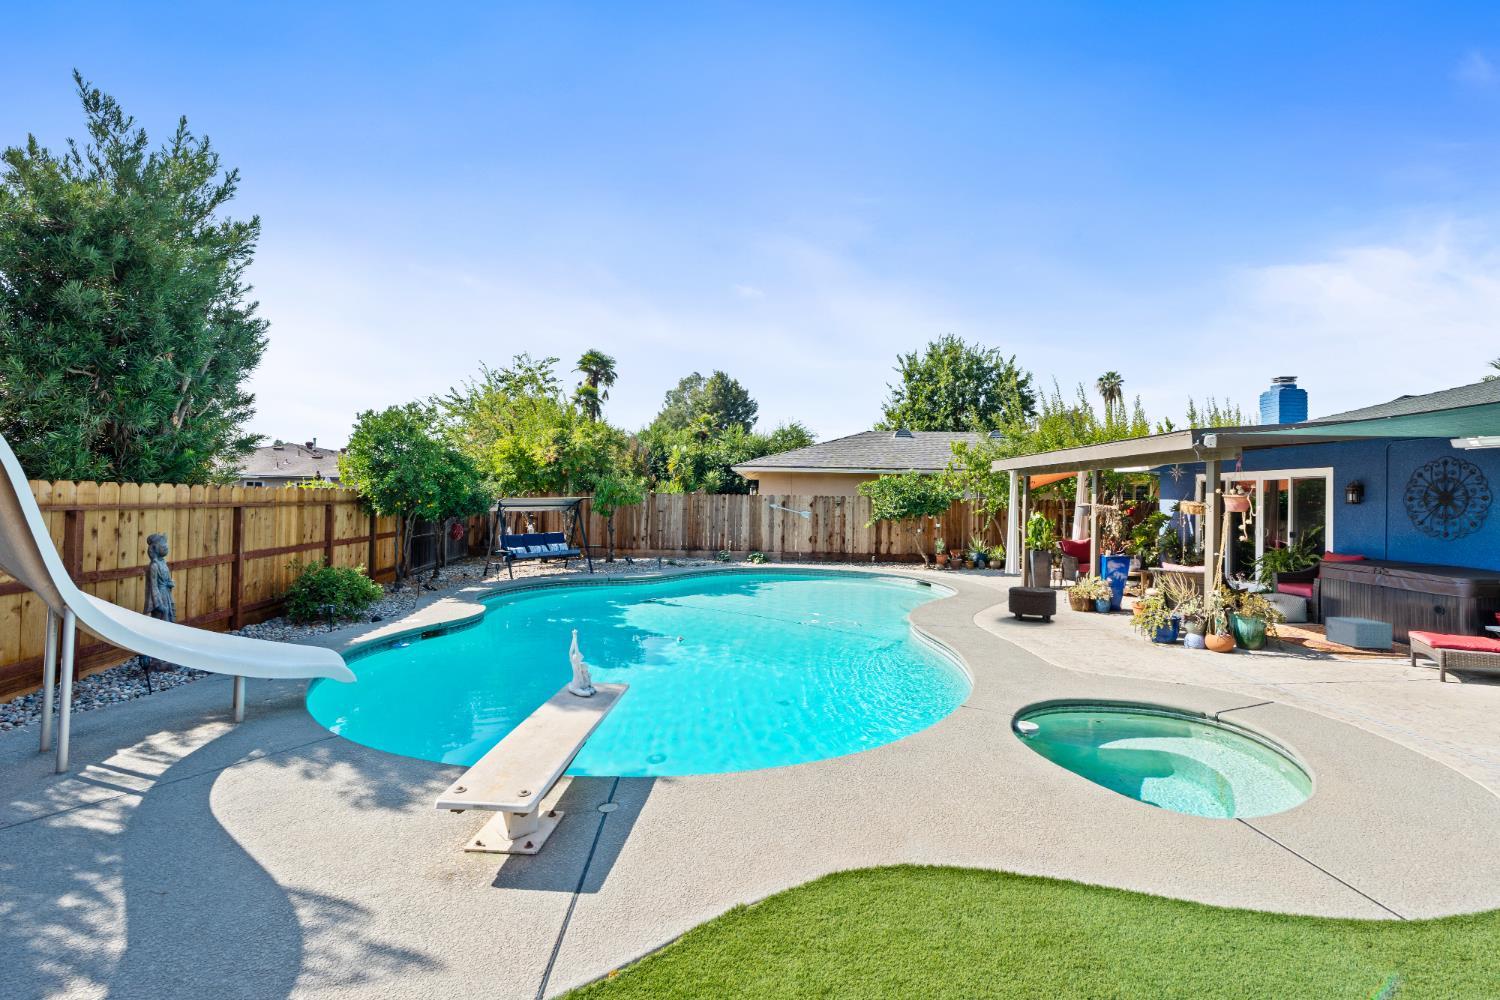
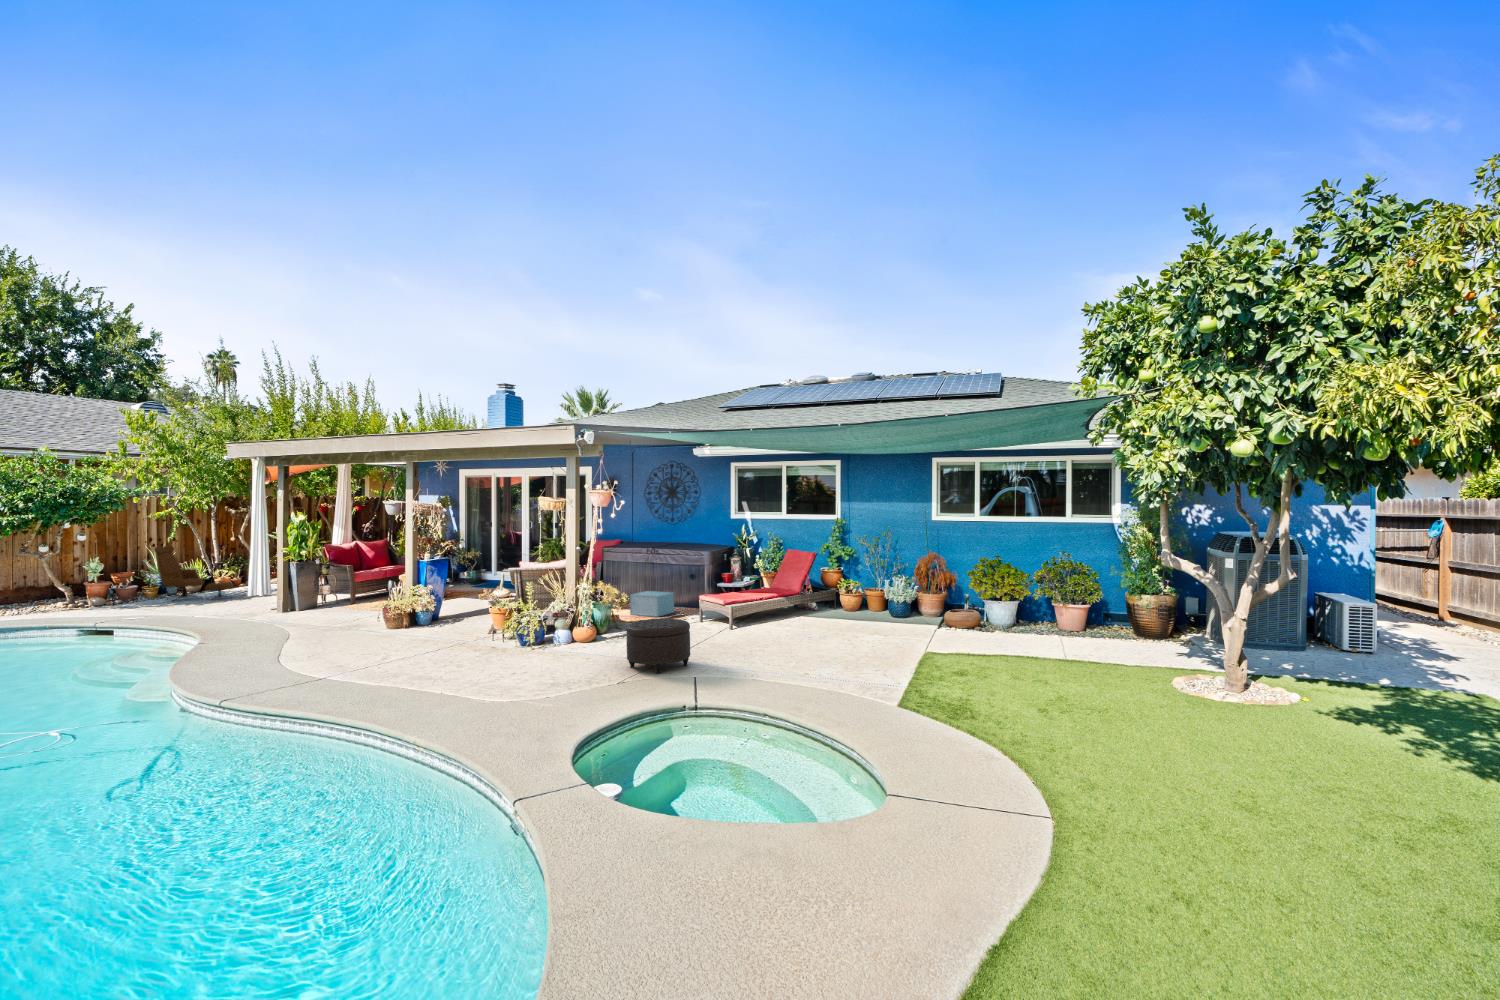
lounge chair: none [967,534,1011,576] -> present [154,546,234,598]
ottoman: present [1009,586,1057,622] -> present [626,618,690,674]

